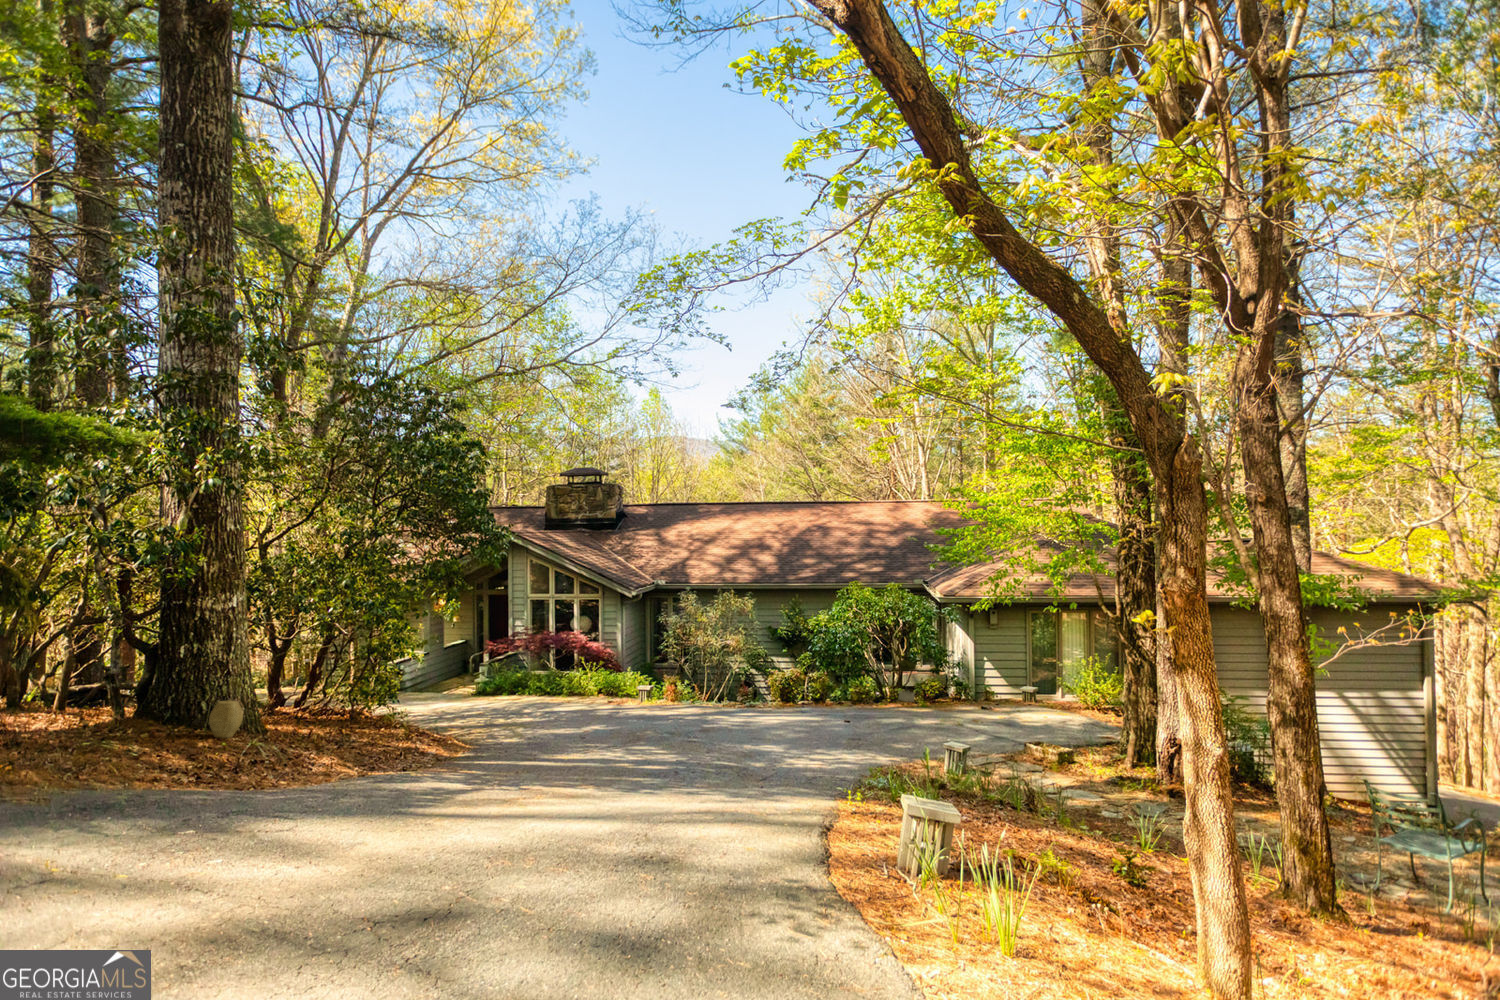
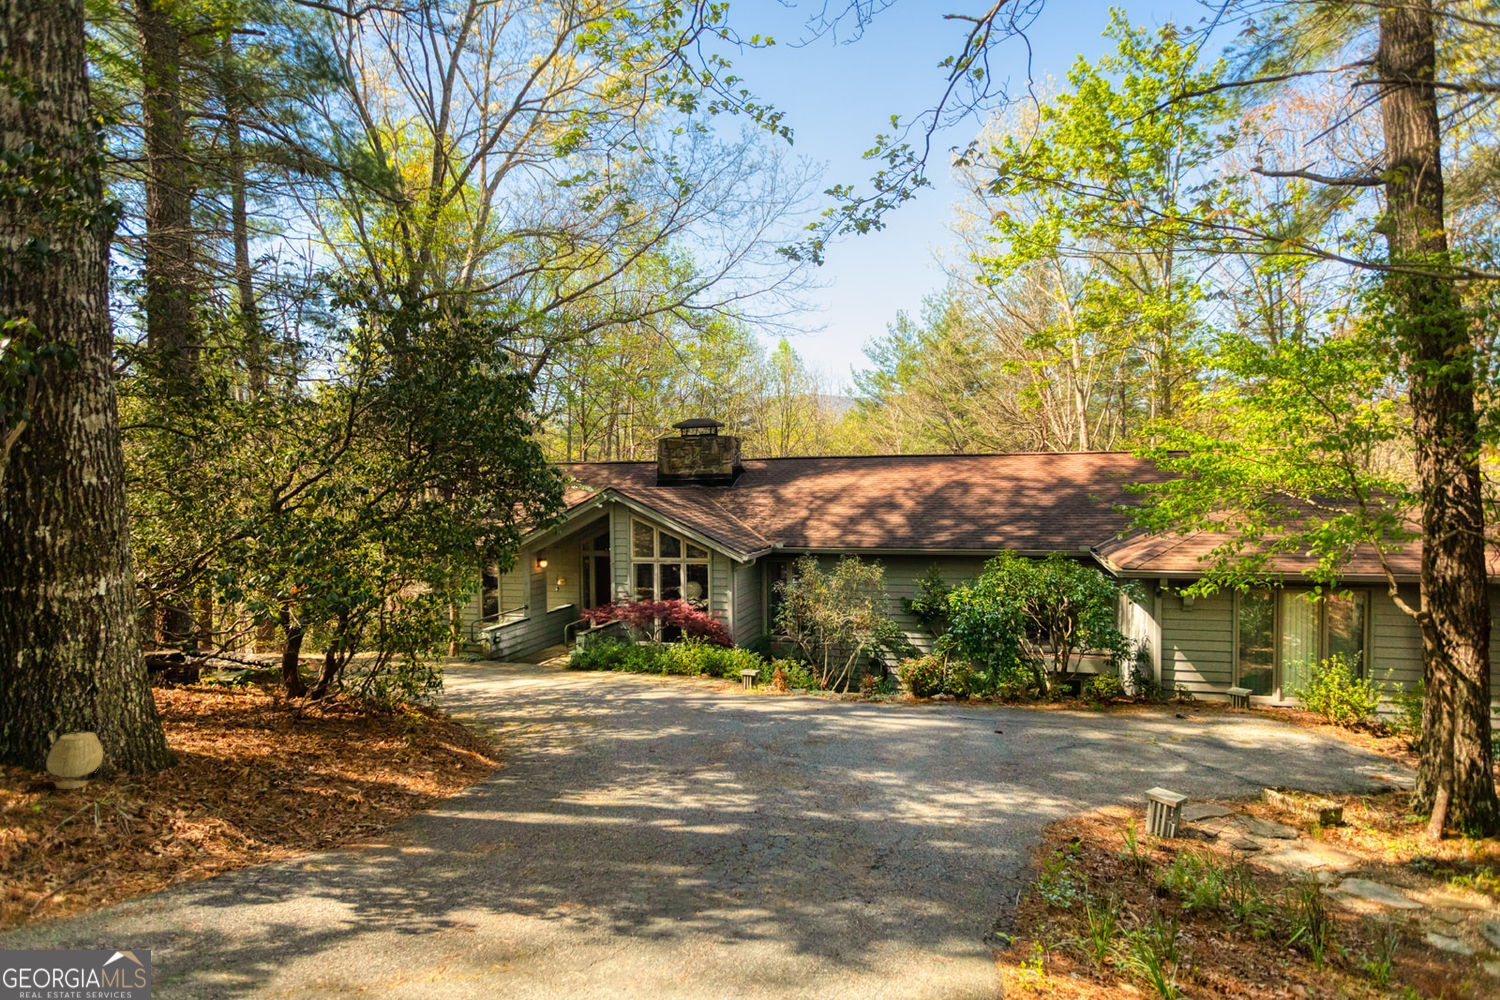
potted tree: present [899,660,916,702] -> none [1062,648,1086,700]

